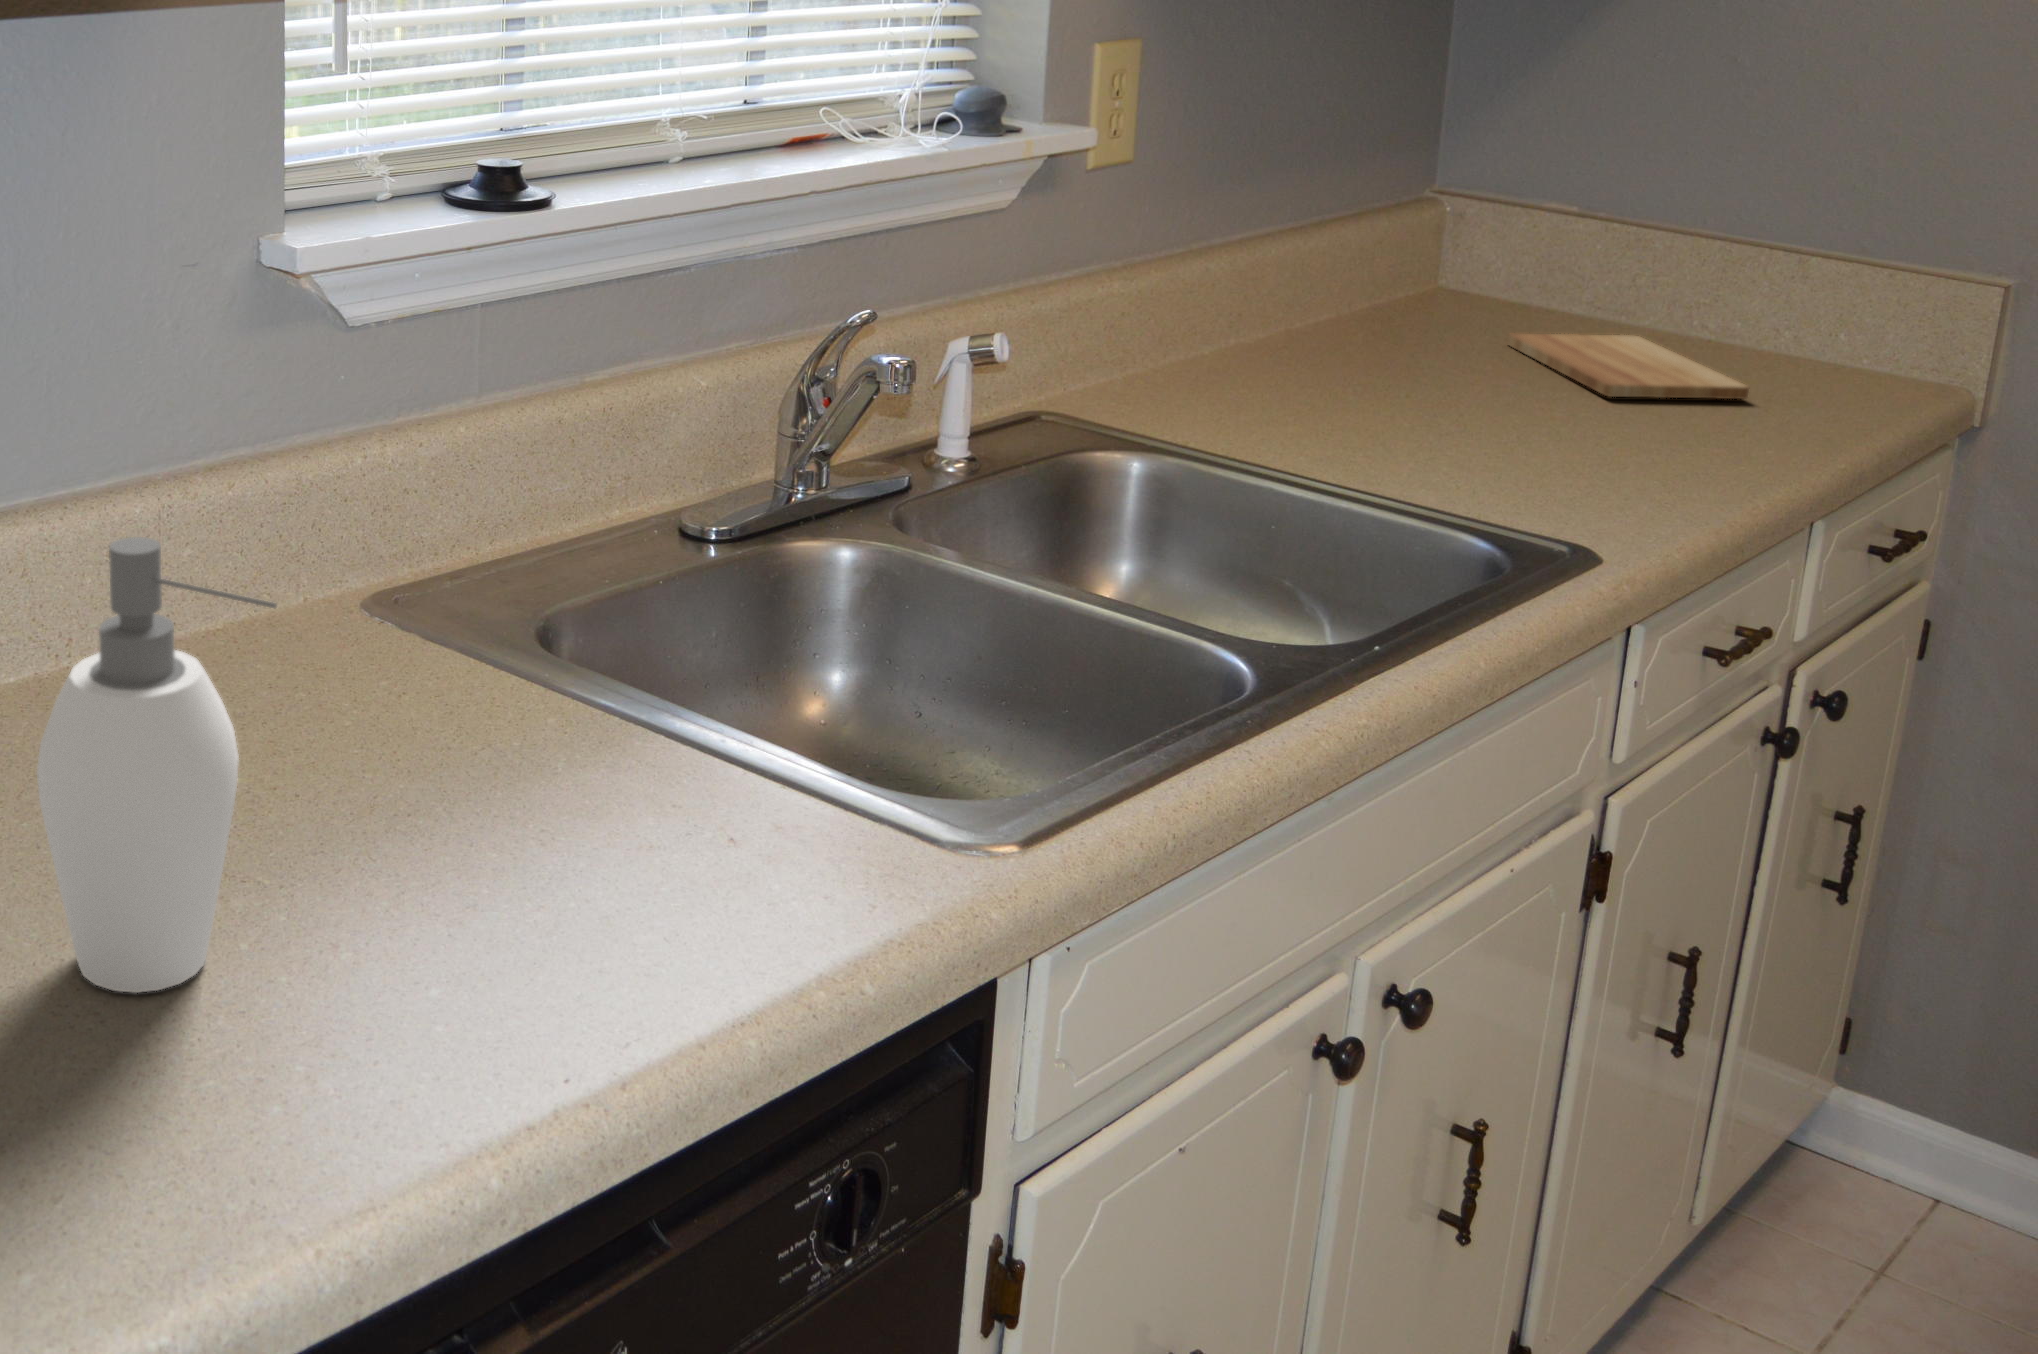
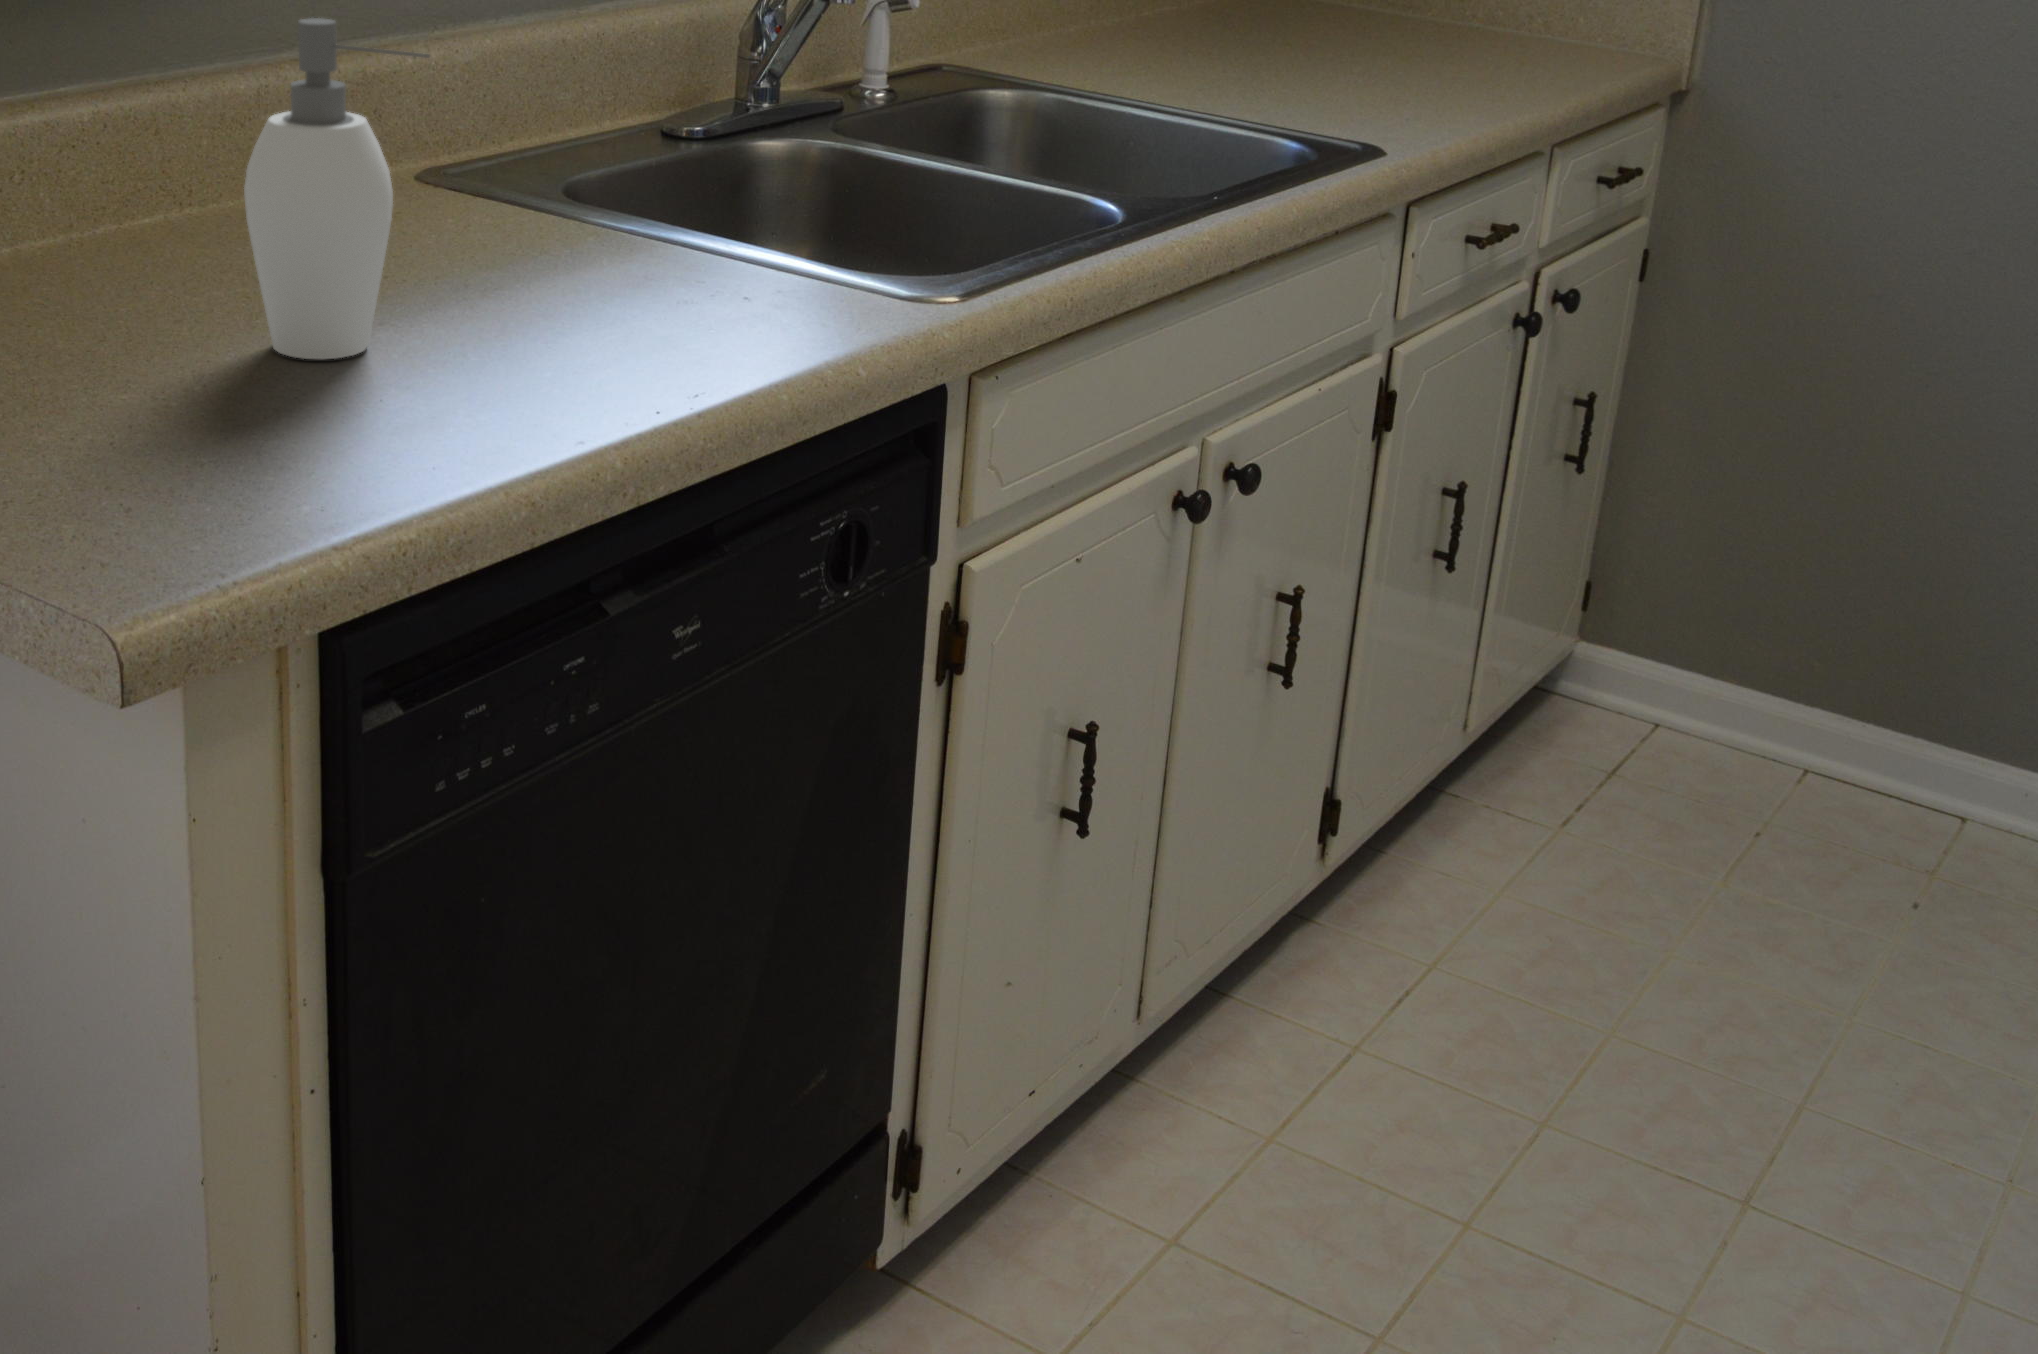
cutting board: present [1508,334,1749,399] -> none [1327,24,1509,64]

